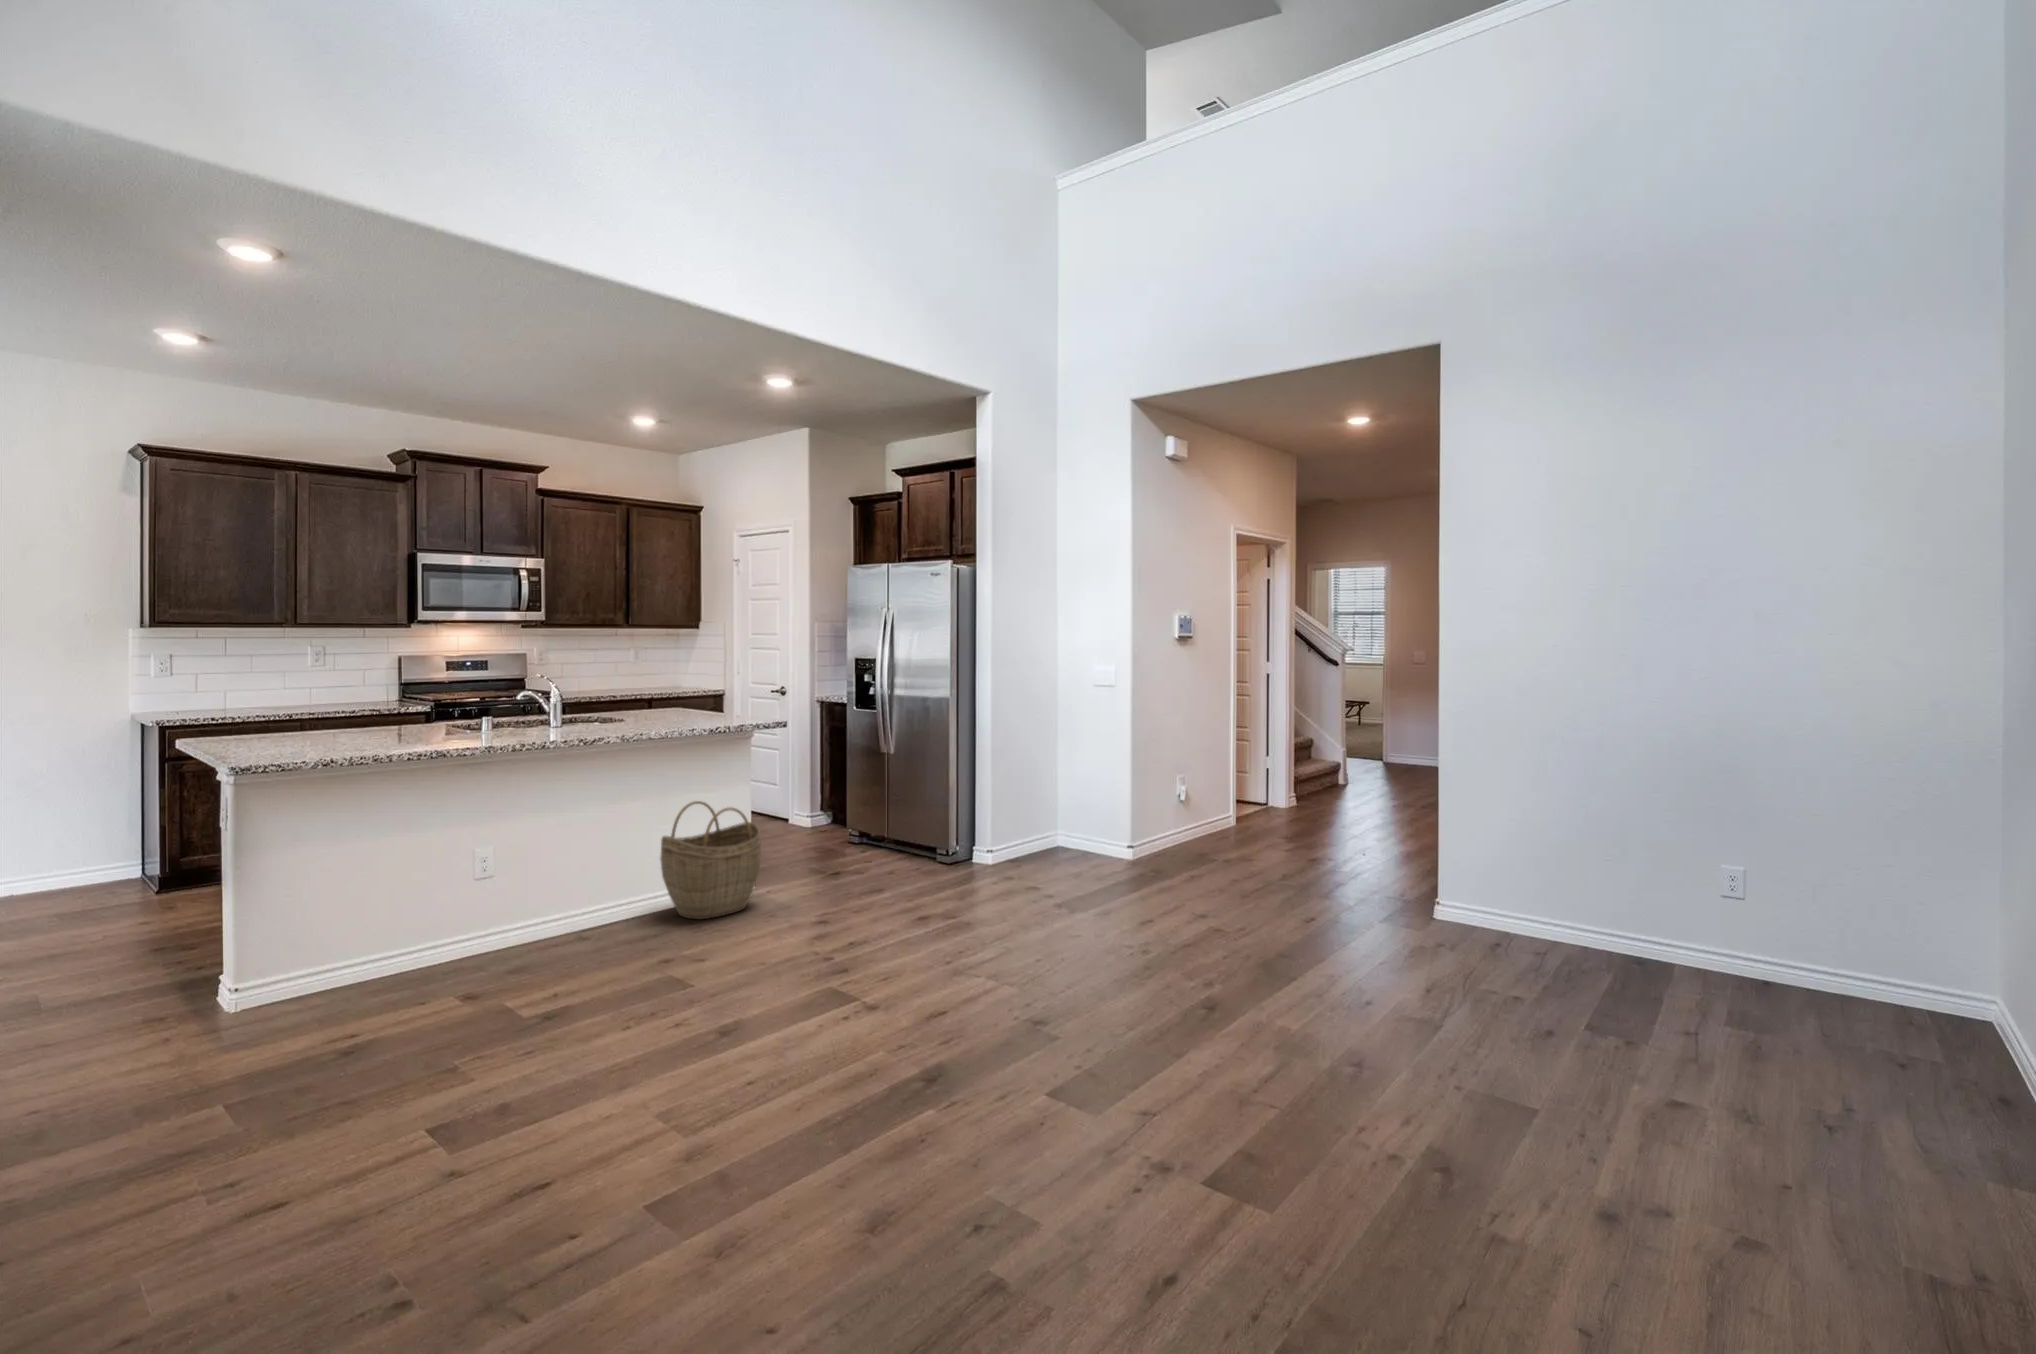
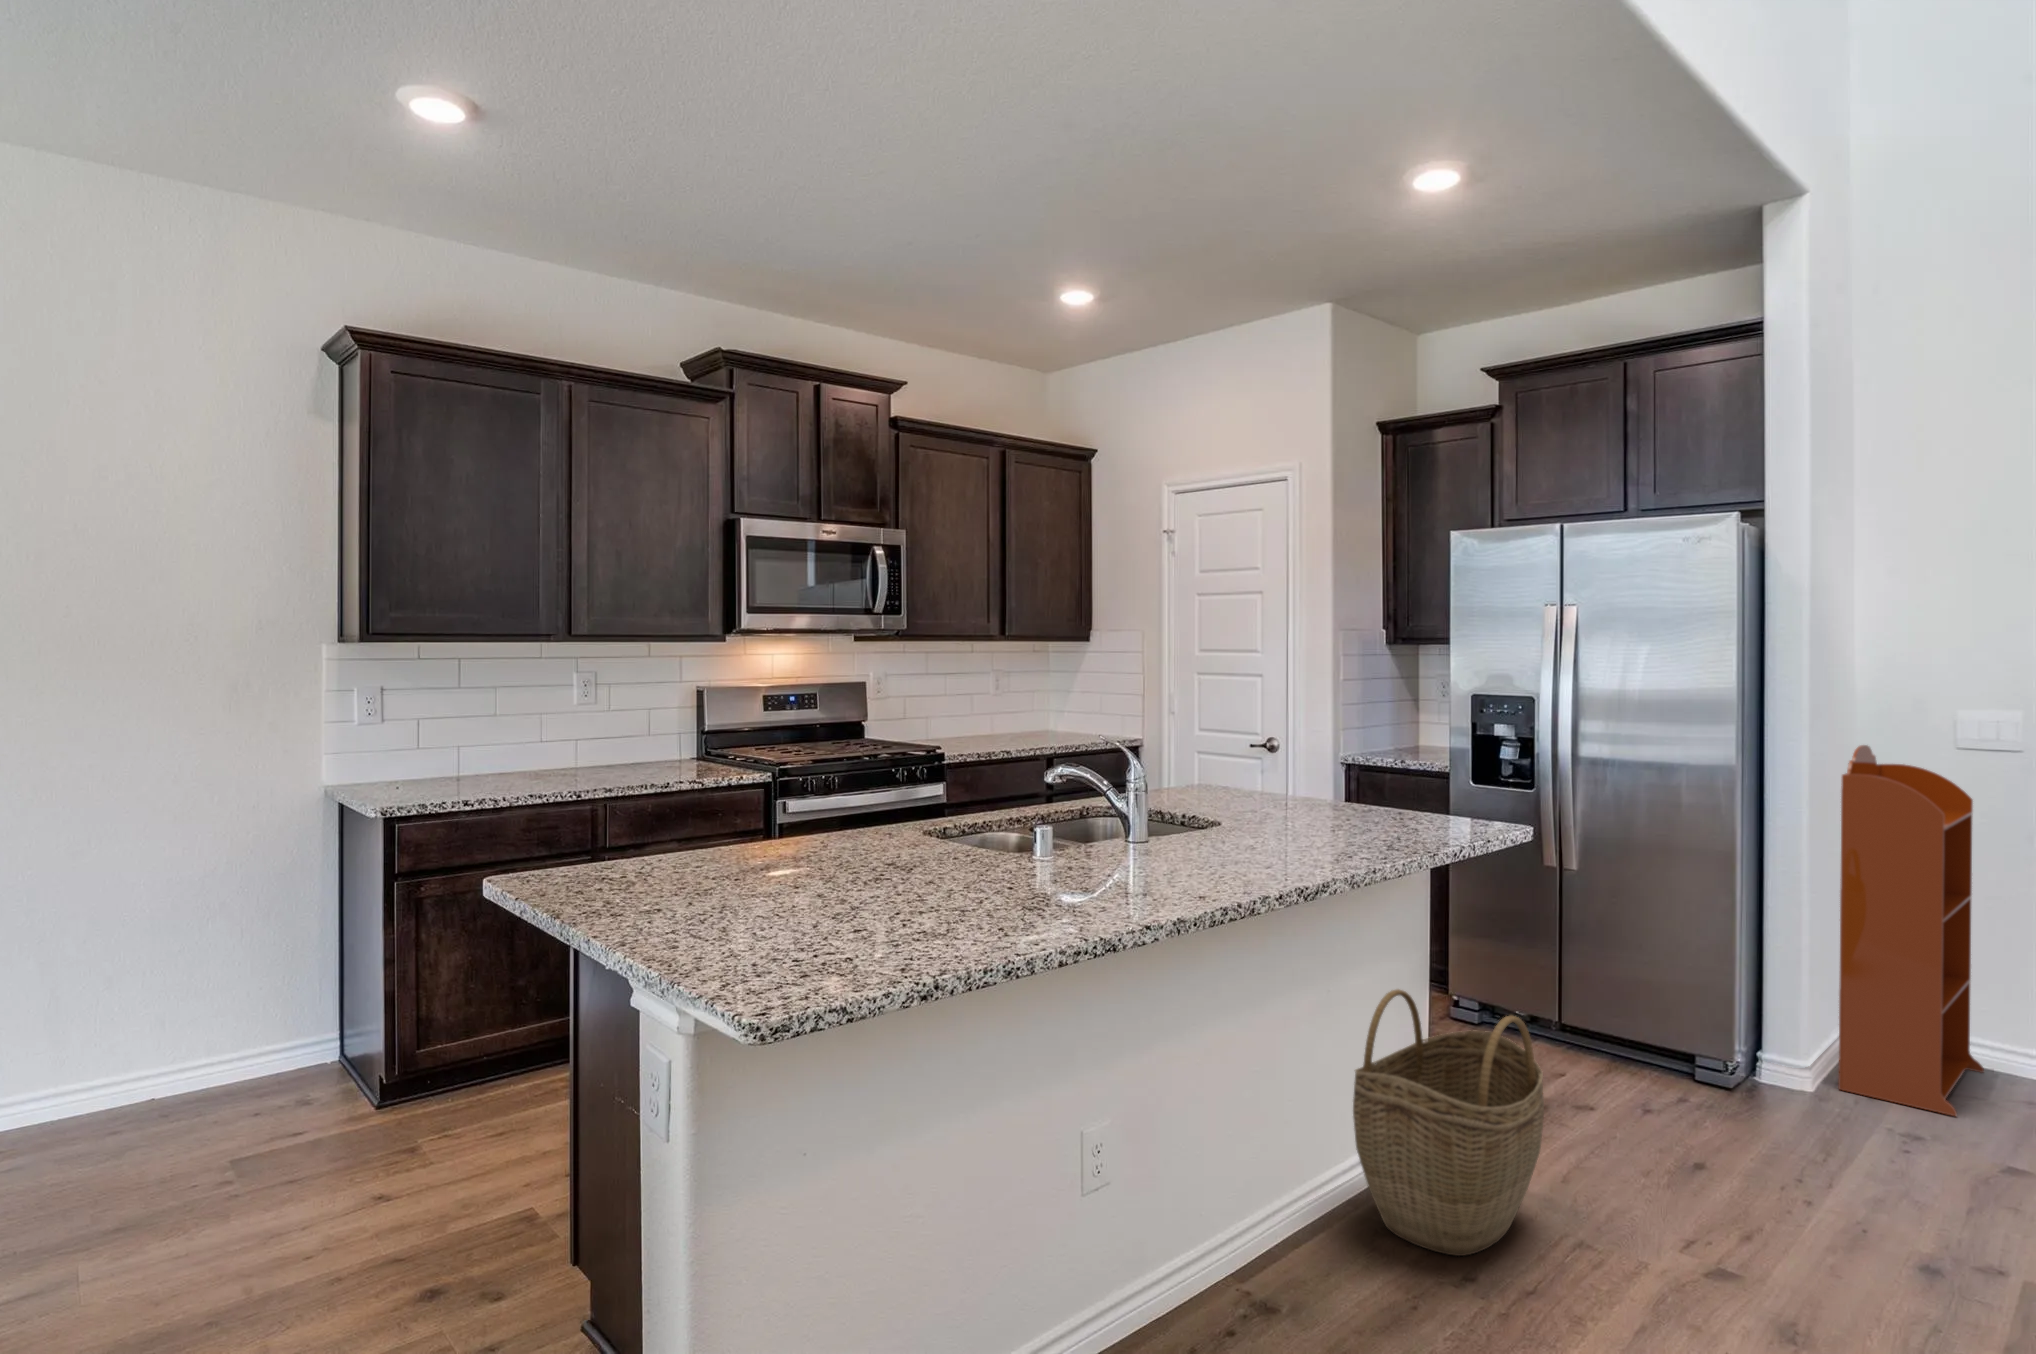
bookcase: none [1000,685,1089,870] -> present [1838,745,1984,1116]

